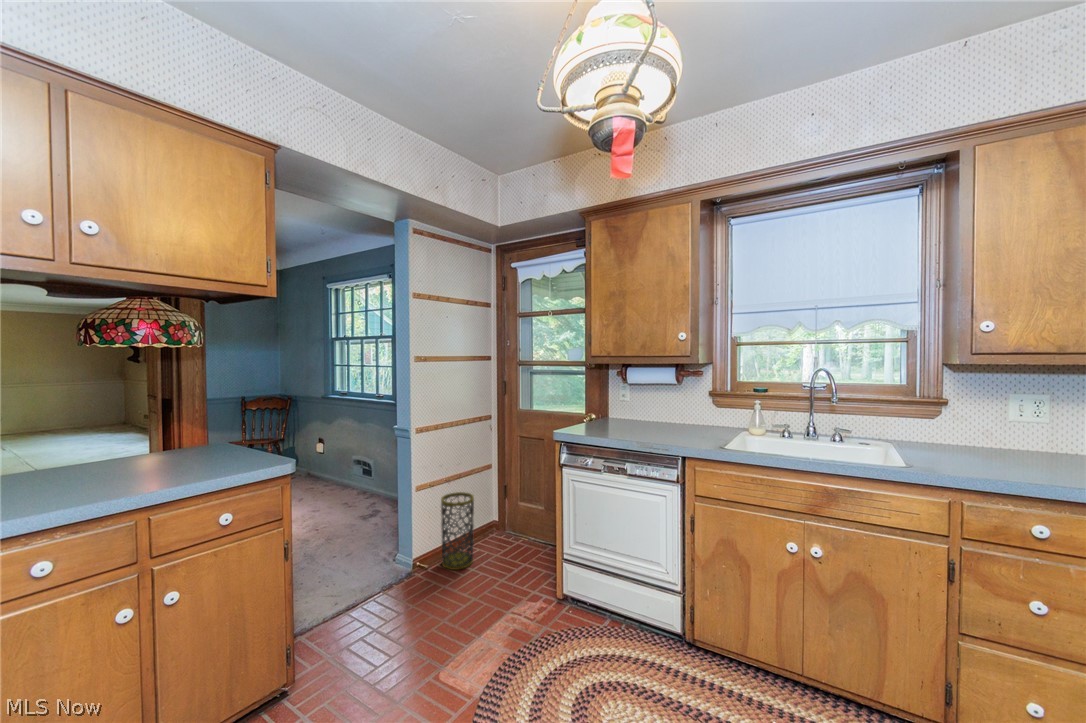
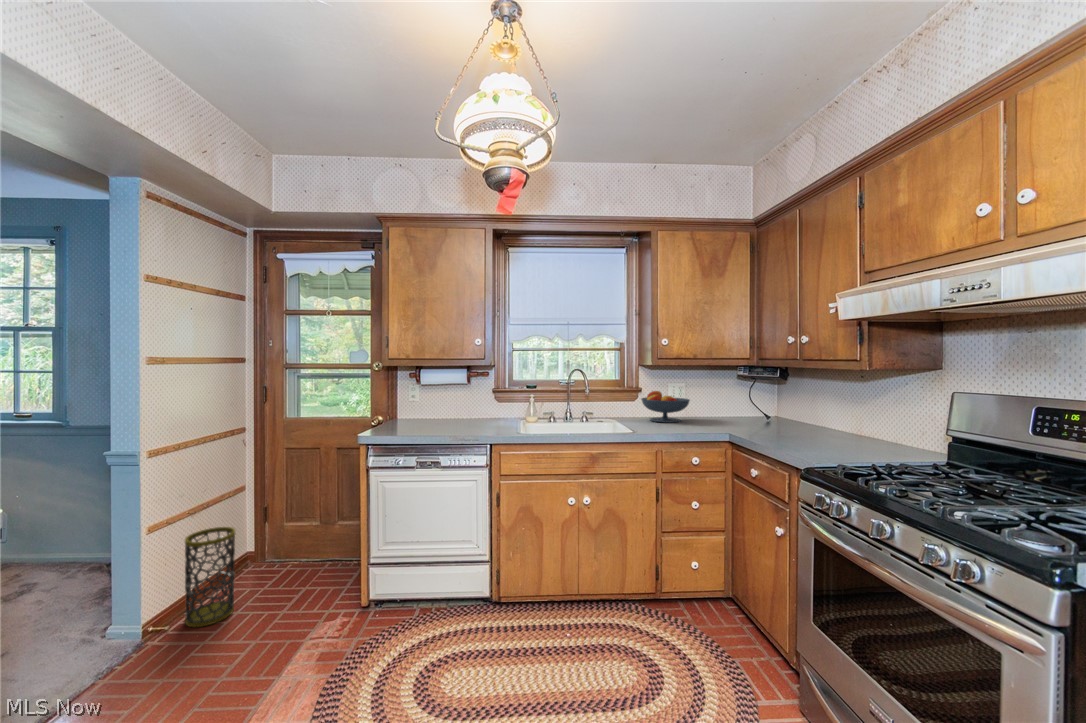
fruit bowl: none [939,404,1051,461] -> present [641,391,690,423]

